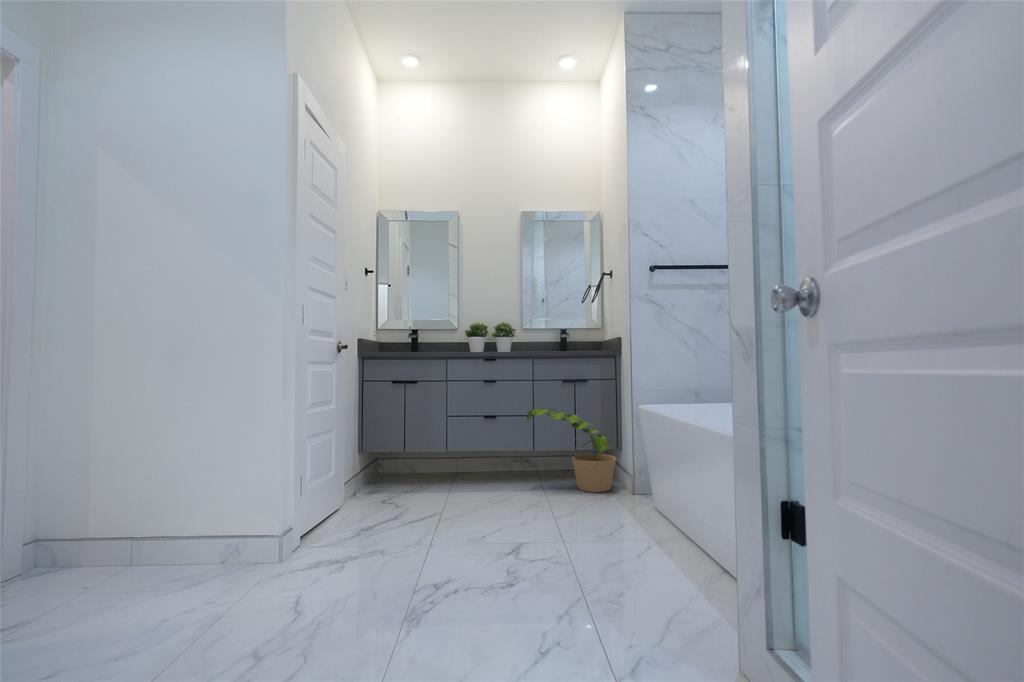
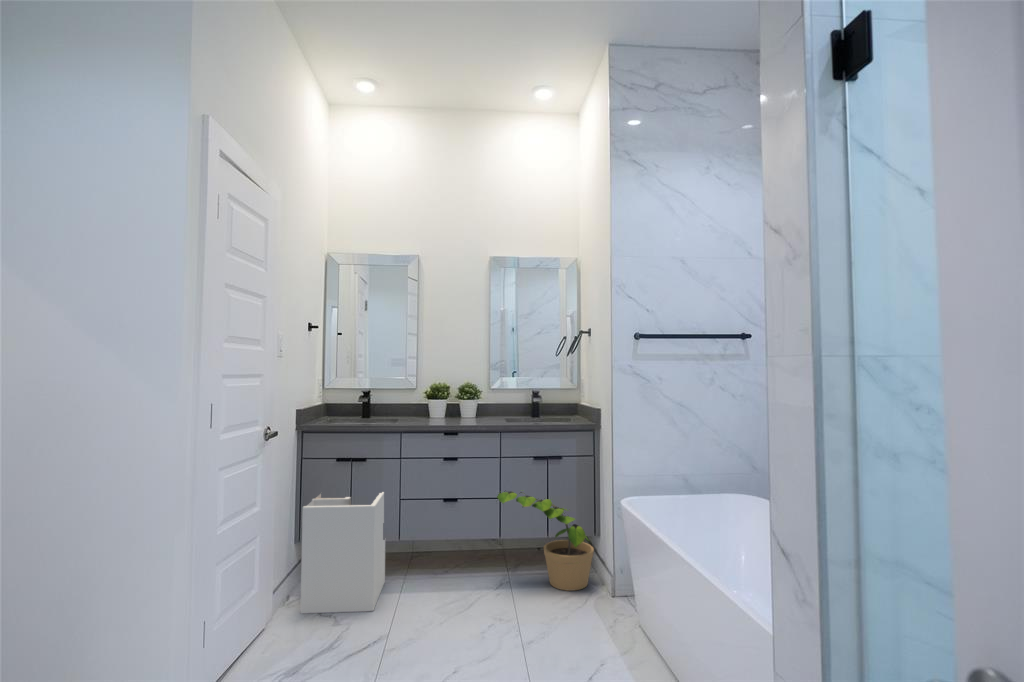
laundry hamper: none [367,408,435,503] -> present [300,492,385,613]

